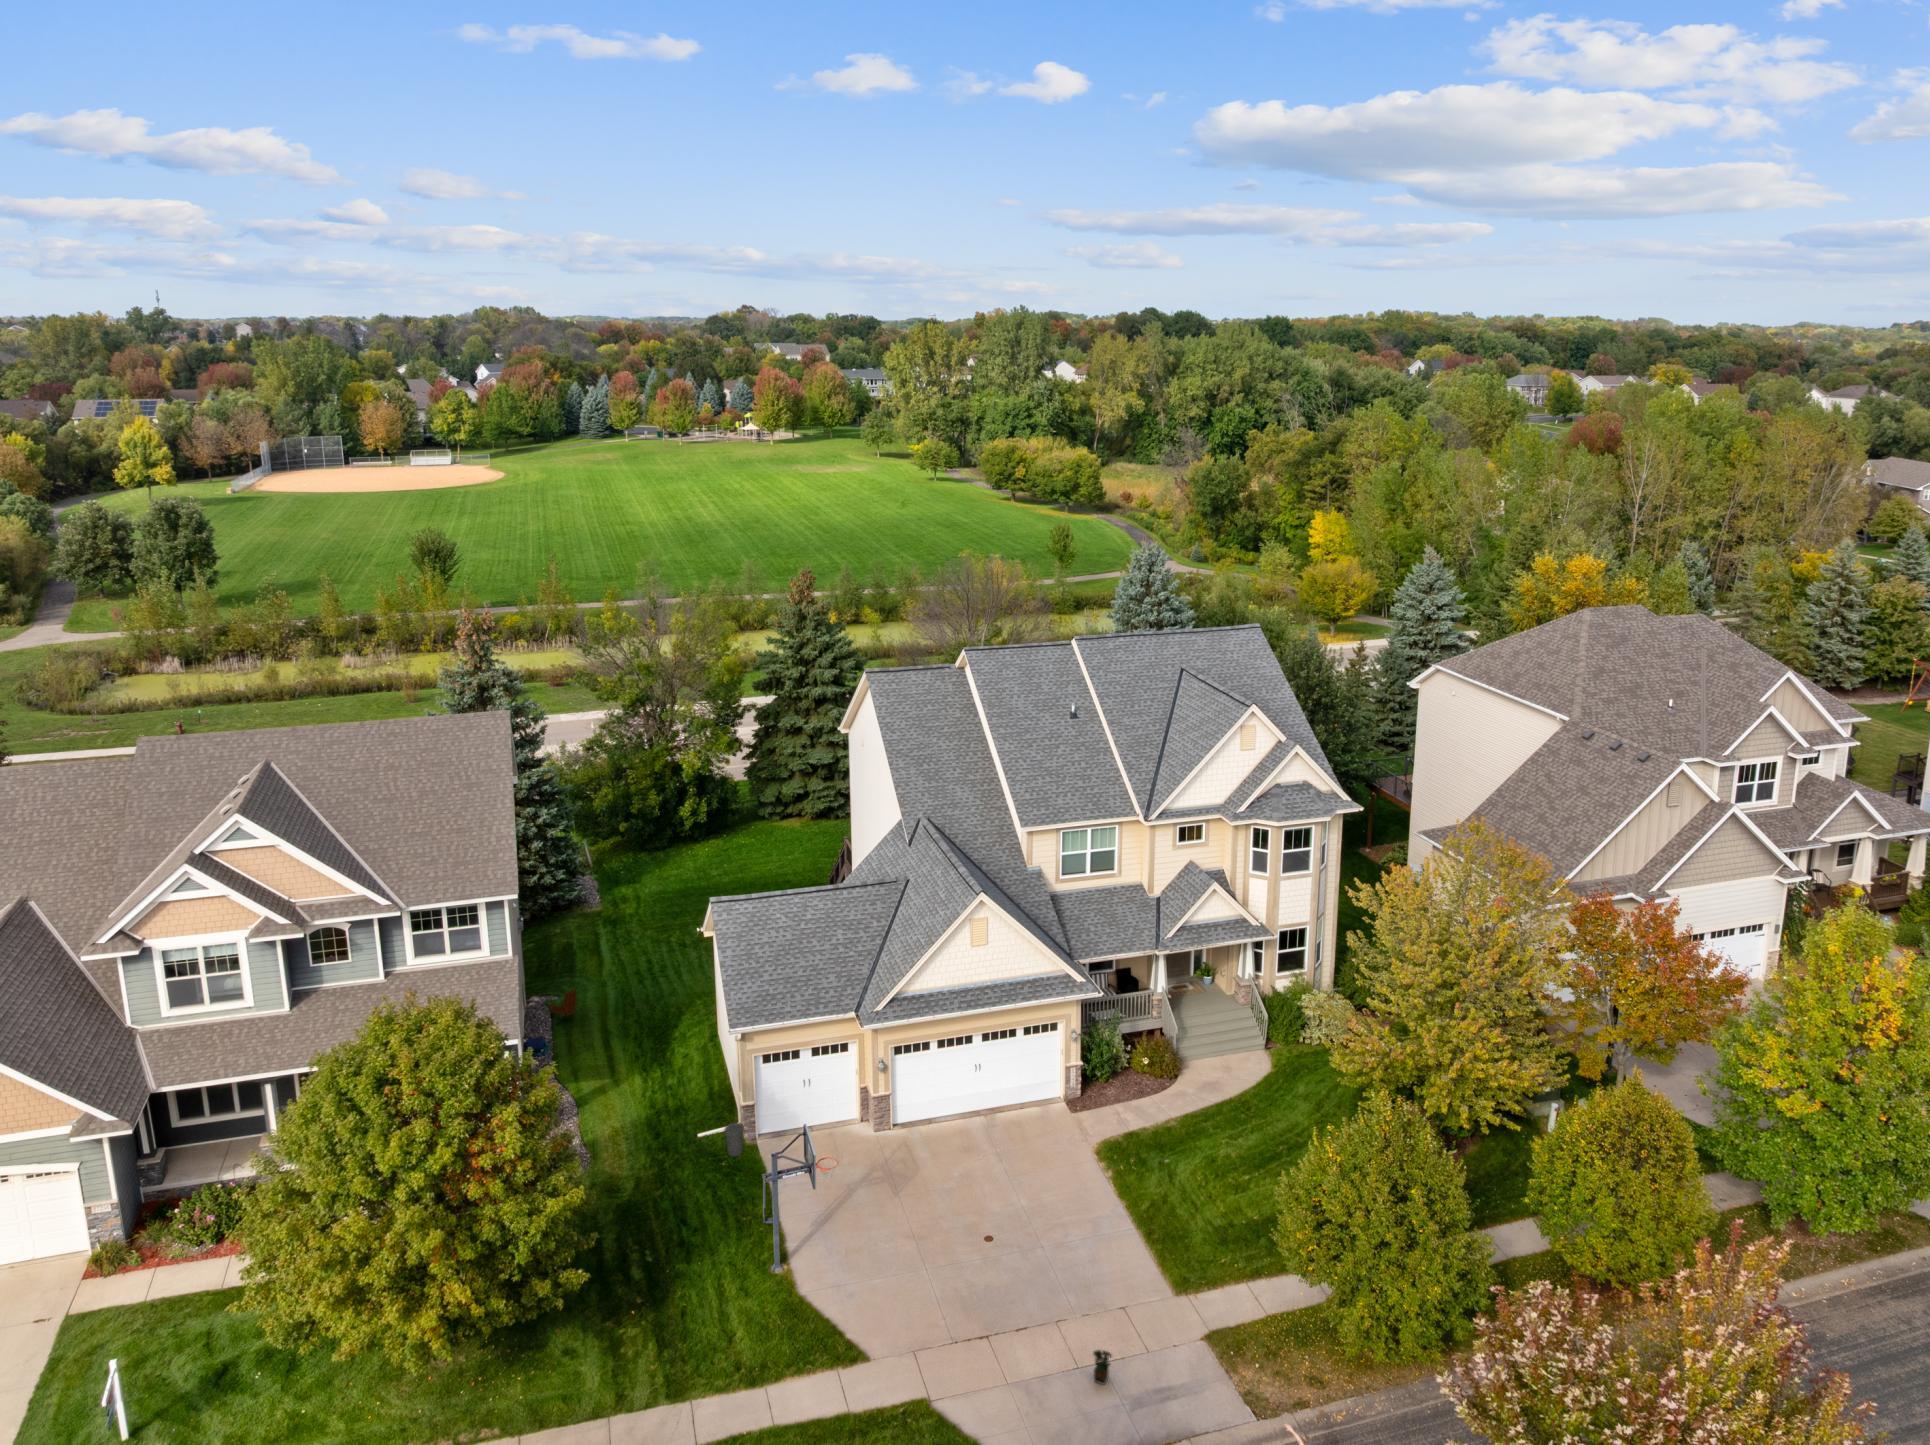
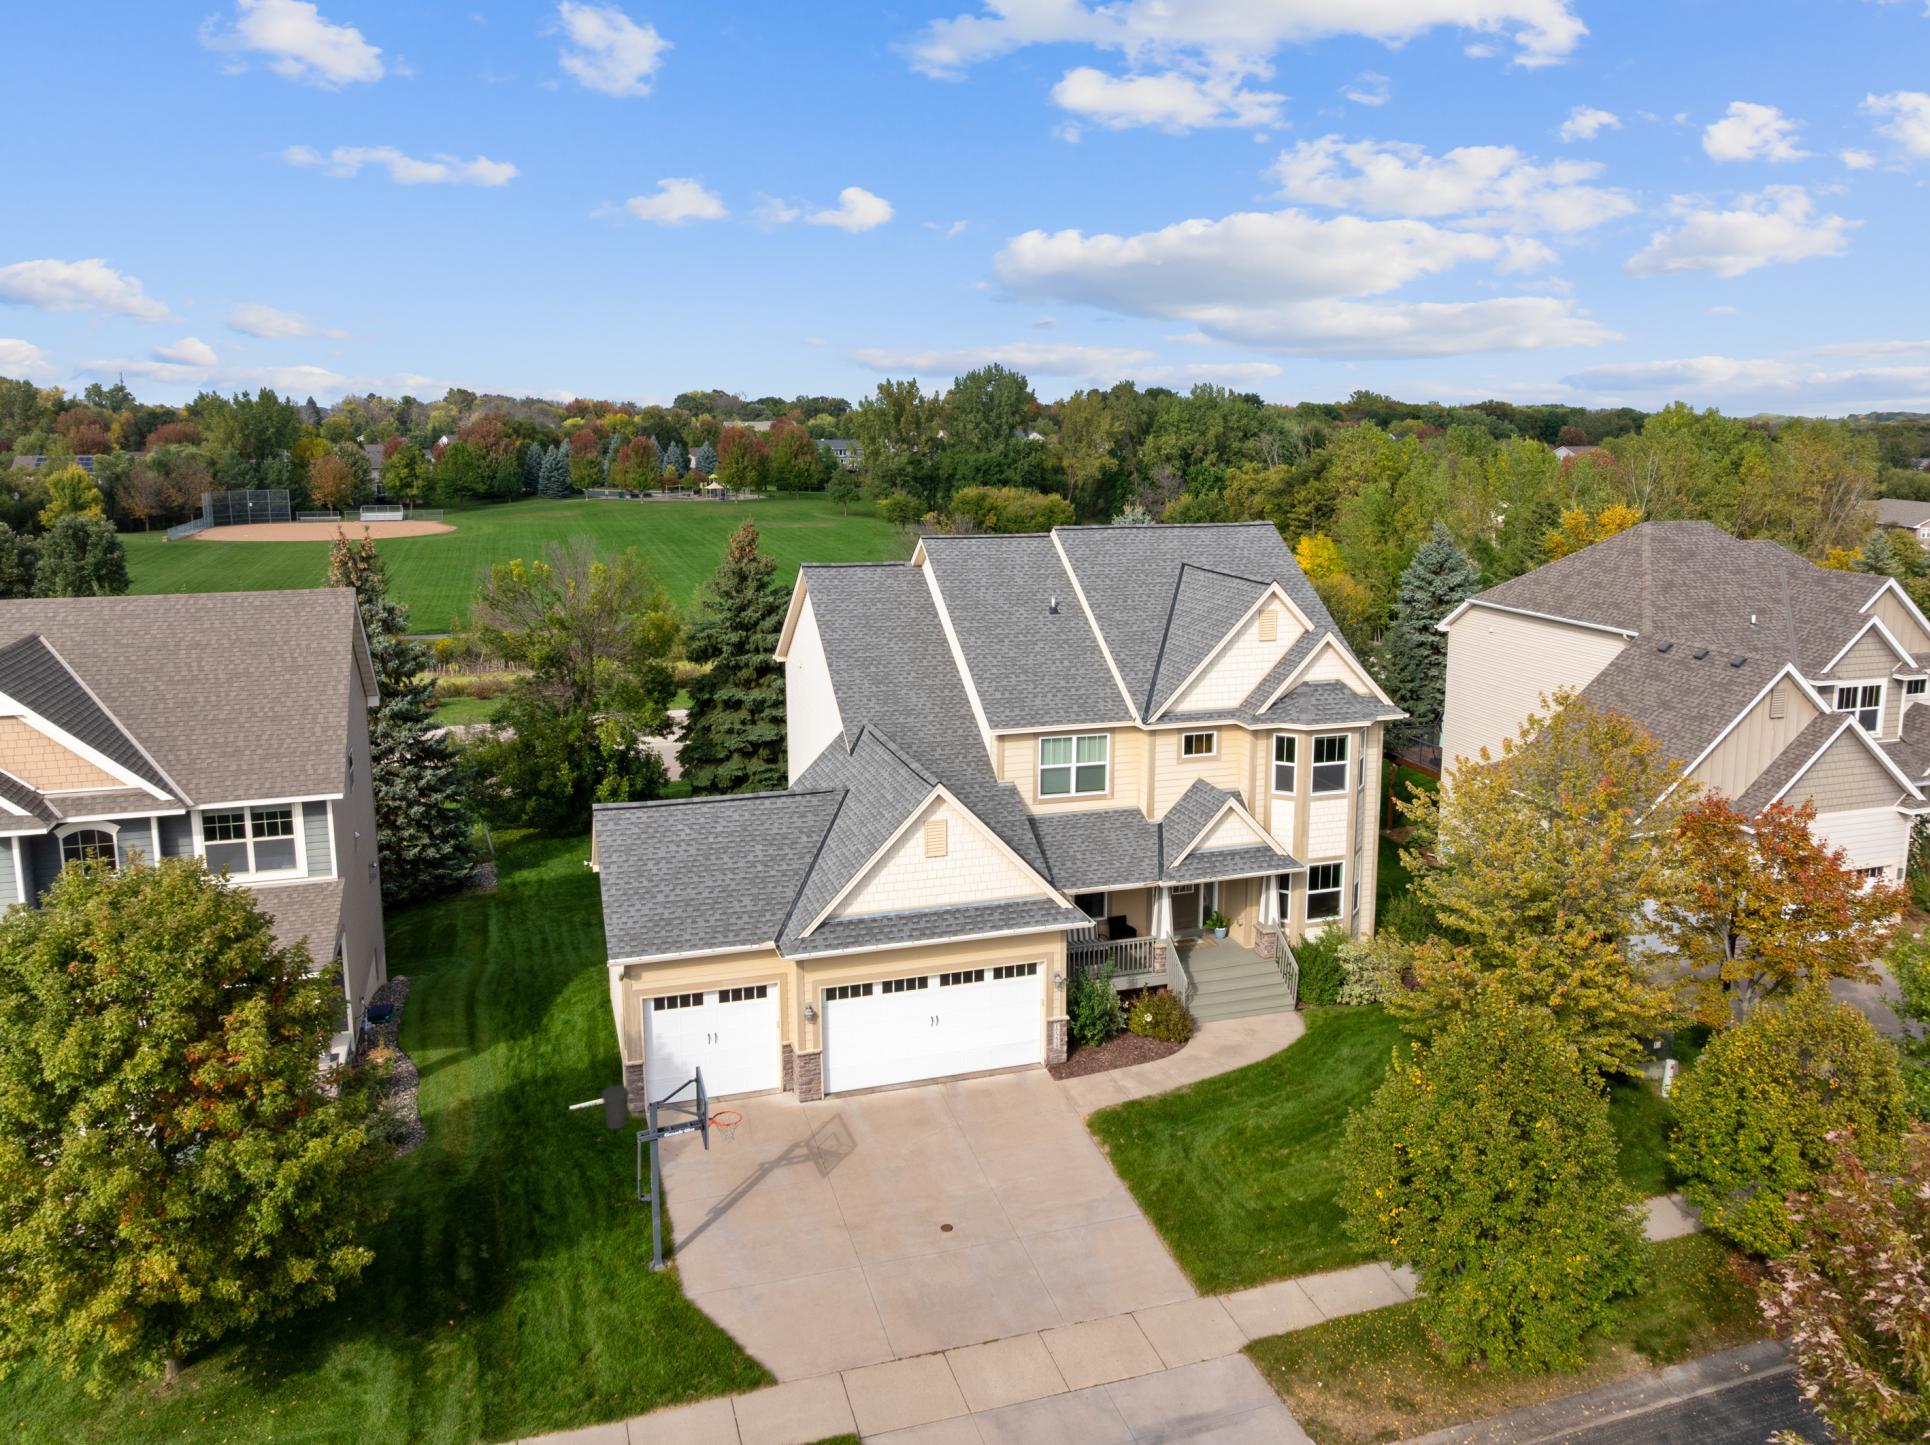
lounge chair: present [551,989,577,1021] -> none [383,937,429,984]
potted tree: present [1093,1350,1112,1384] -> none [1093,1357,1122,1408]

